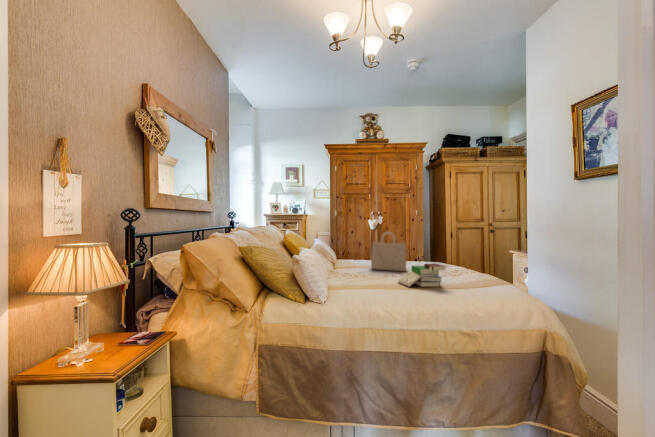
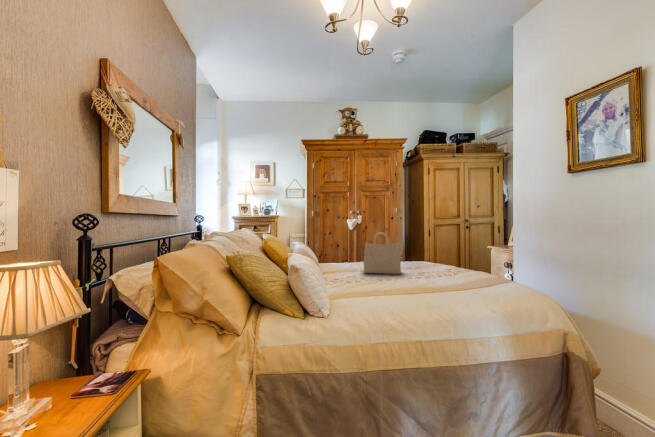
book: present [398,264,445,287] -> none [400,265,452,292]

